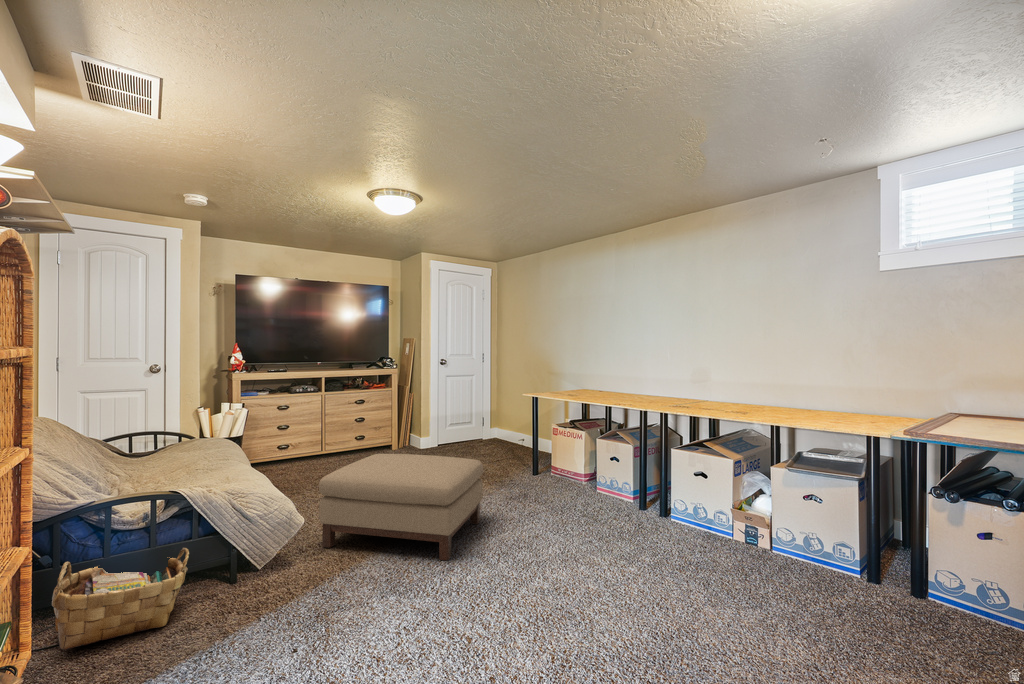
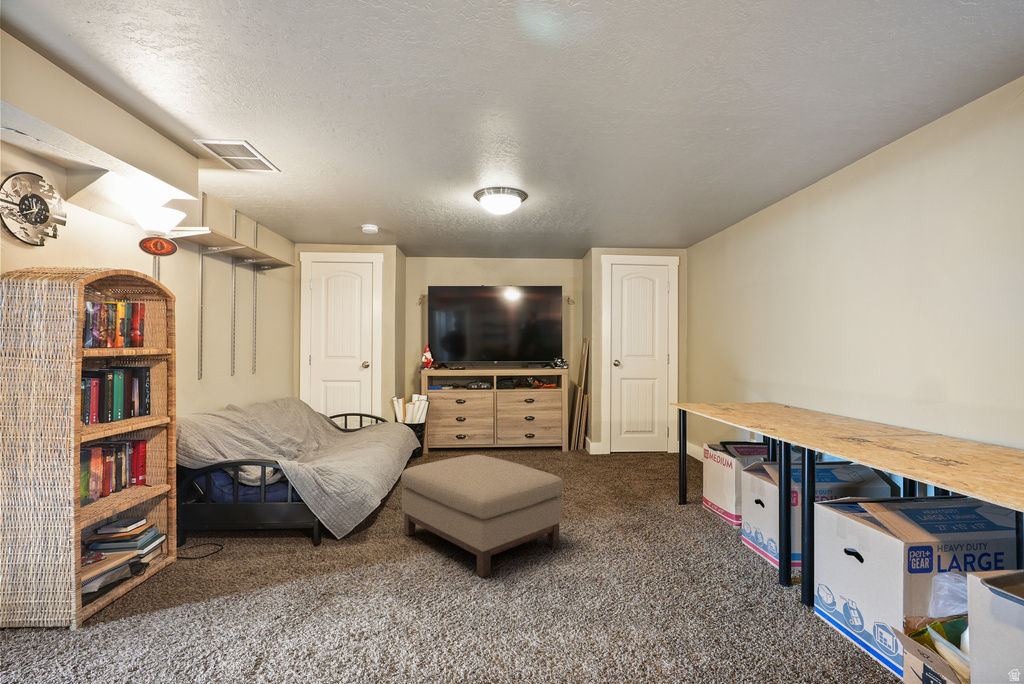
woven basket: present [52,548,189,650] -> none [190,502,283,566]

